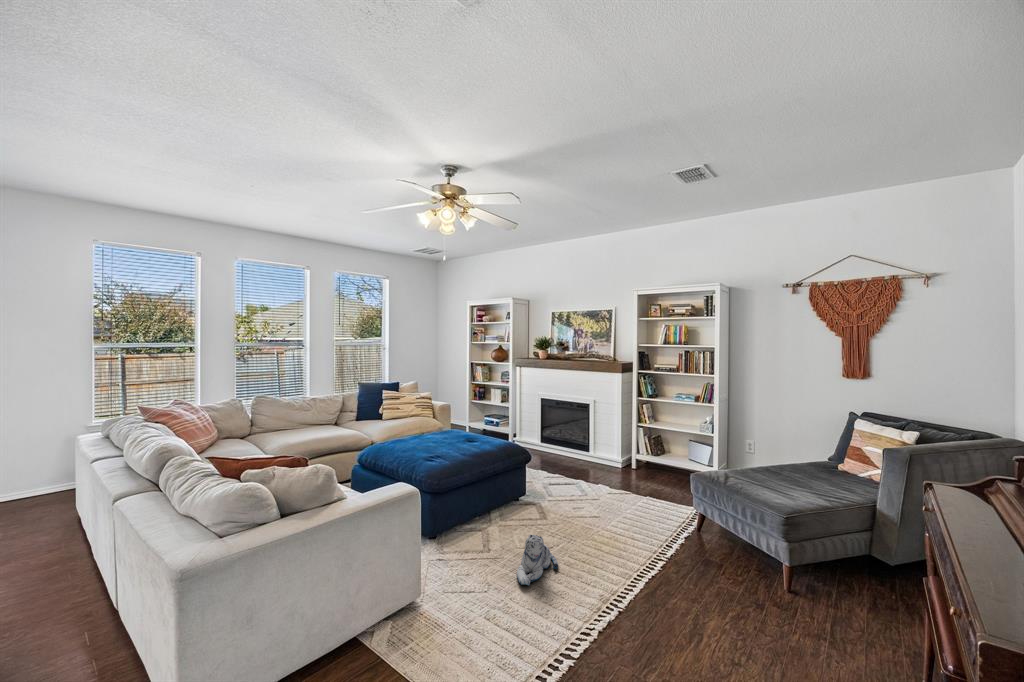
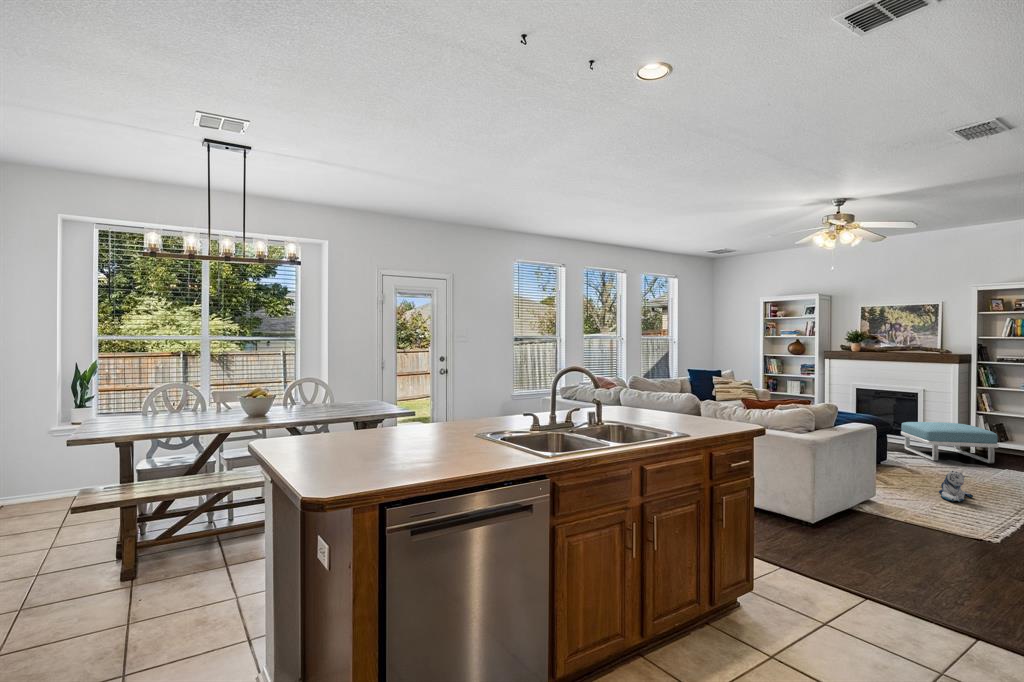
footstool: none [563,439,641,488] -> present [901,422,999,463]

